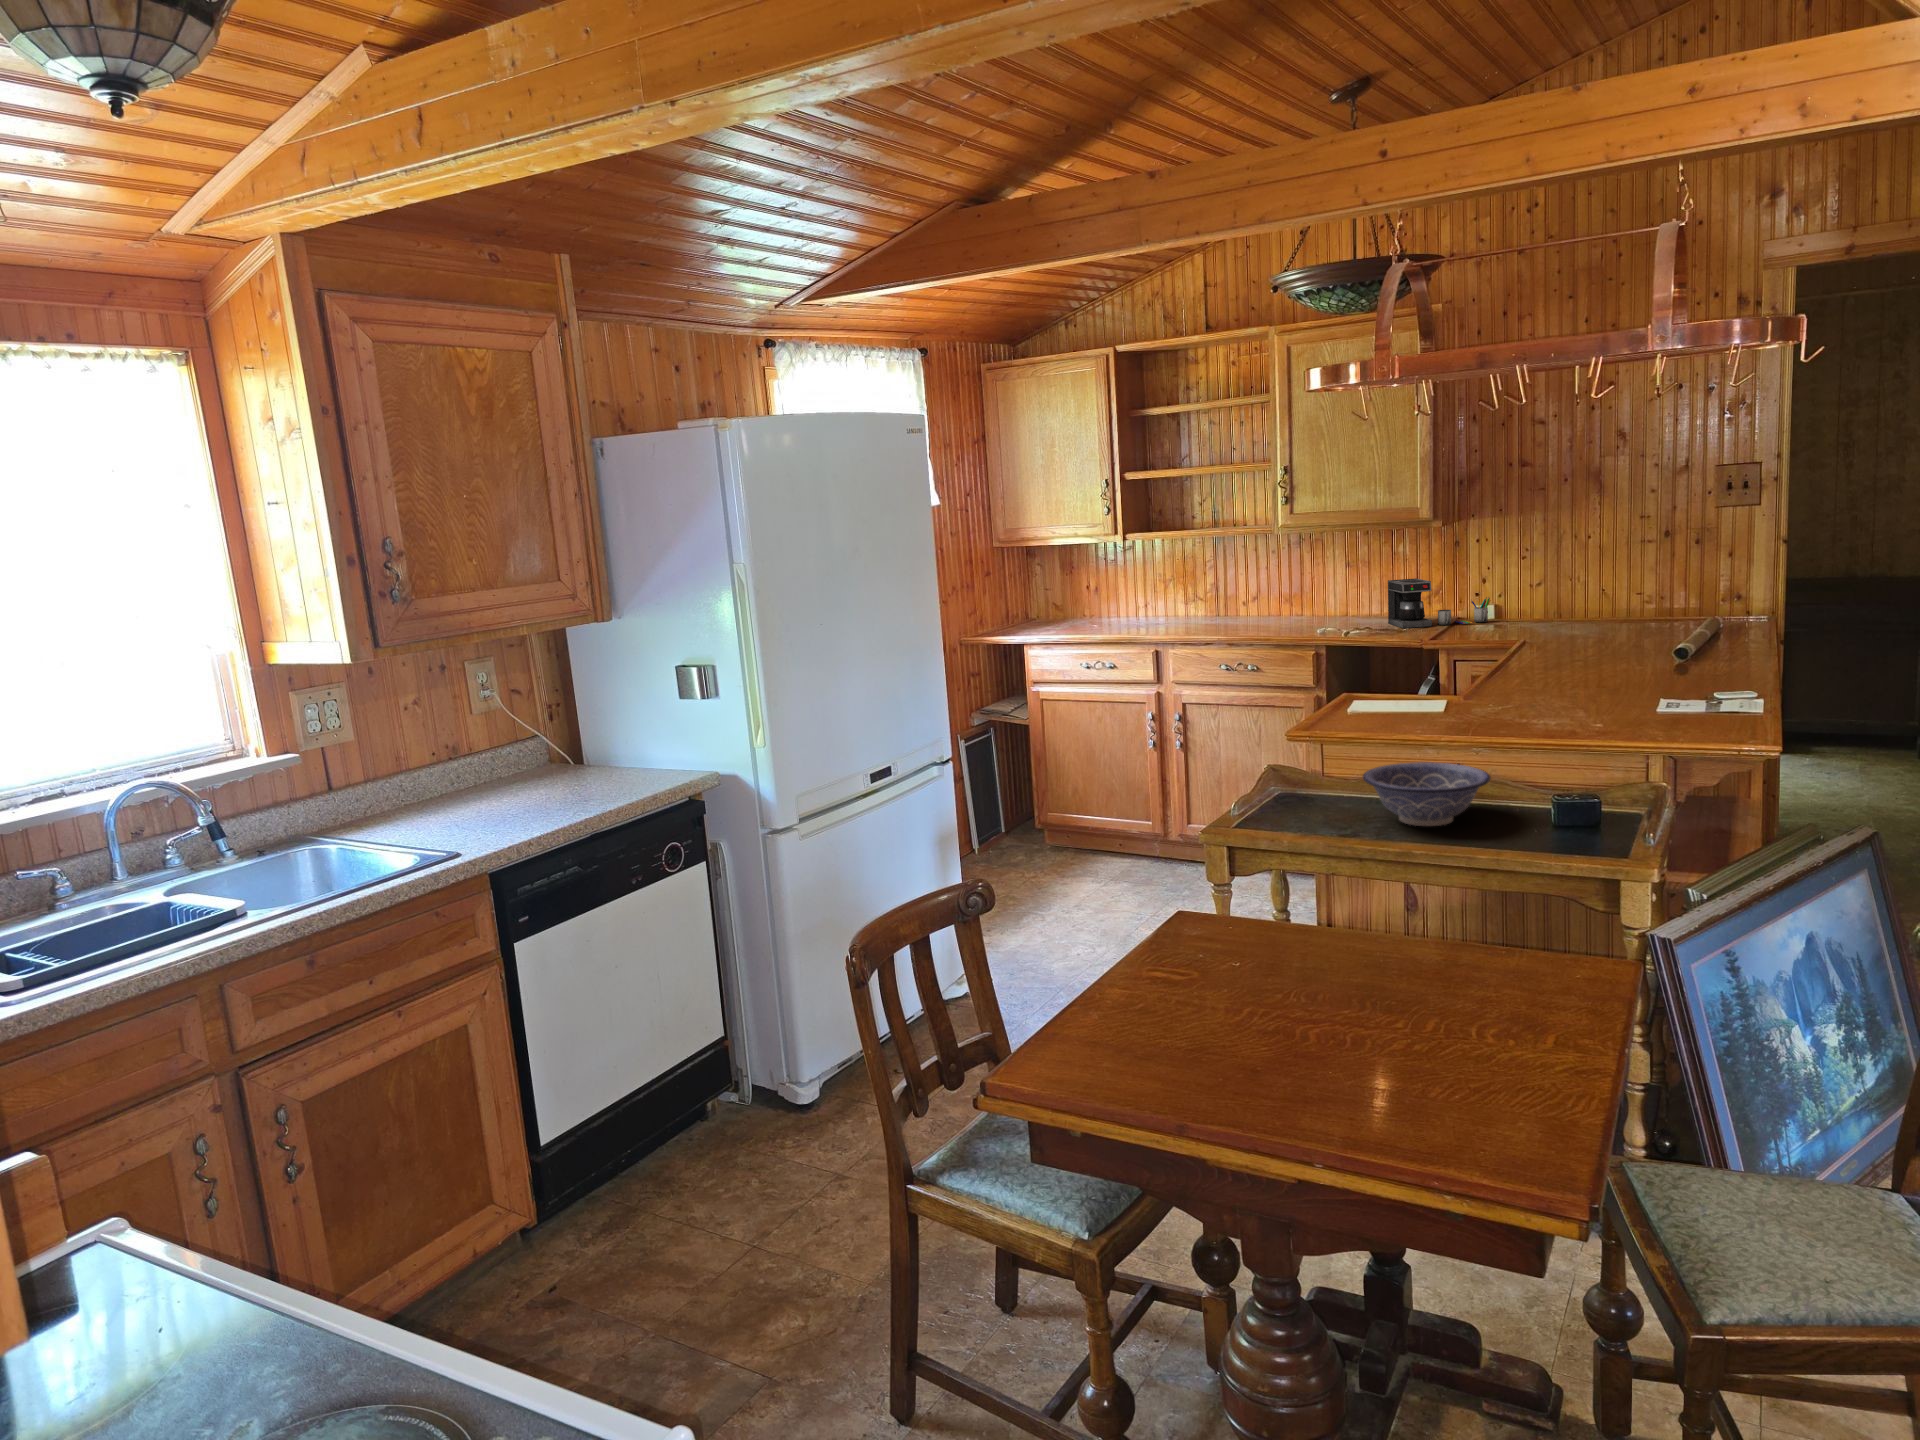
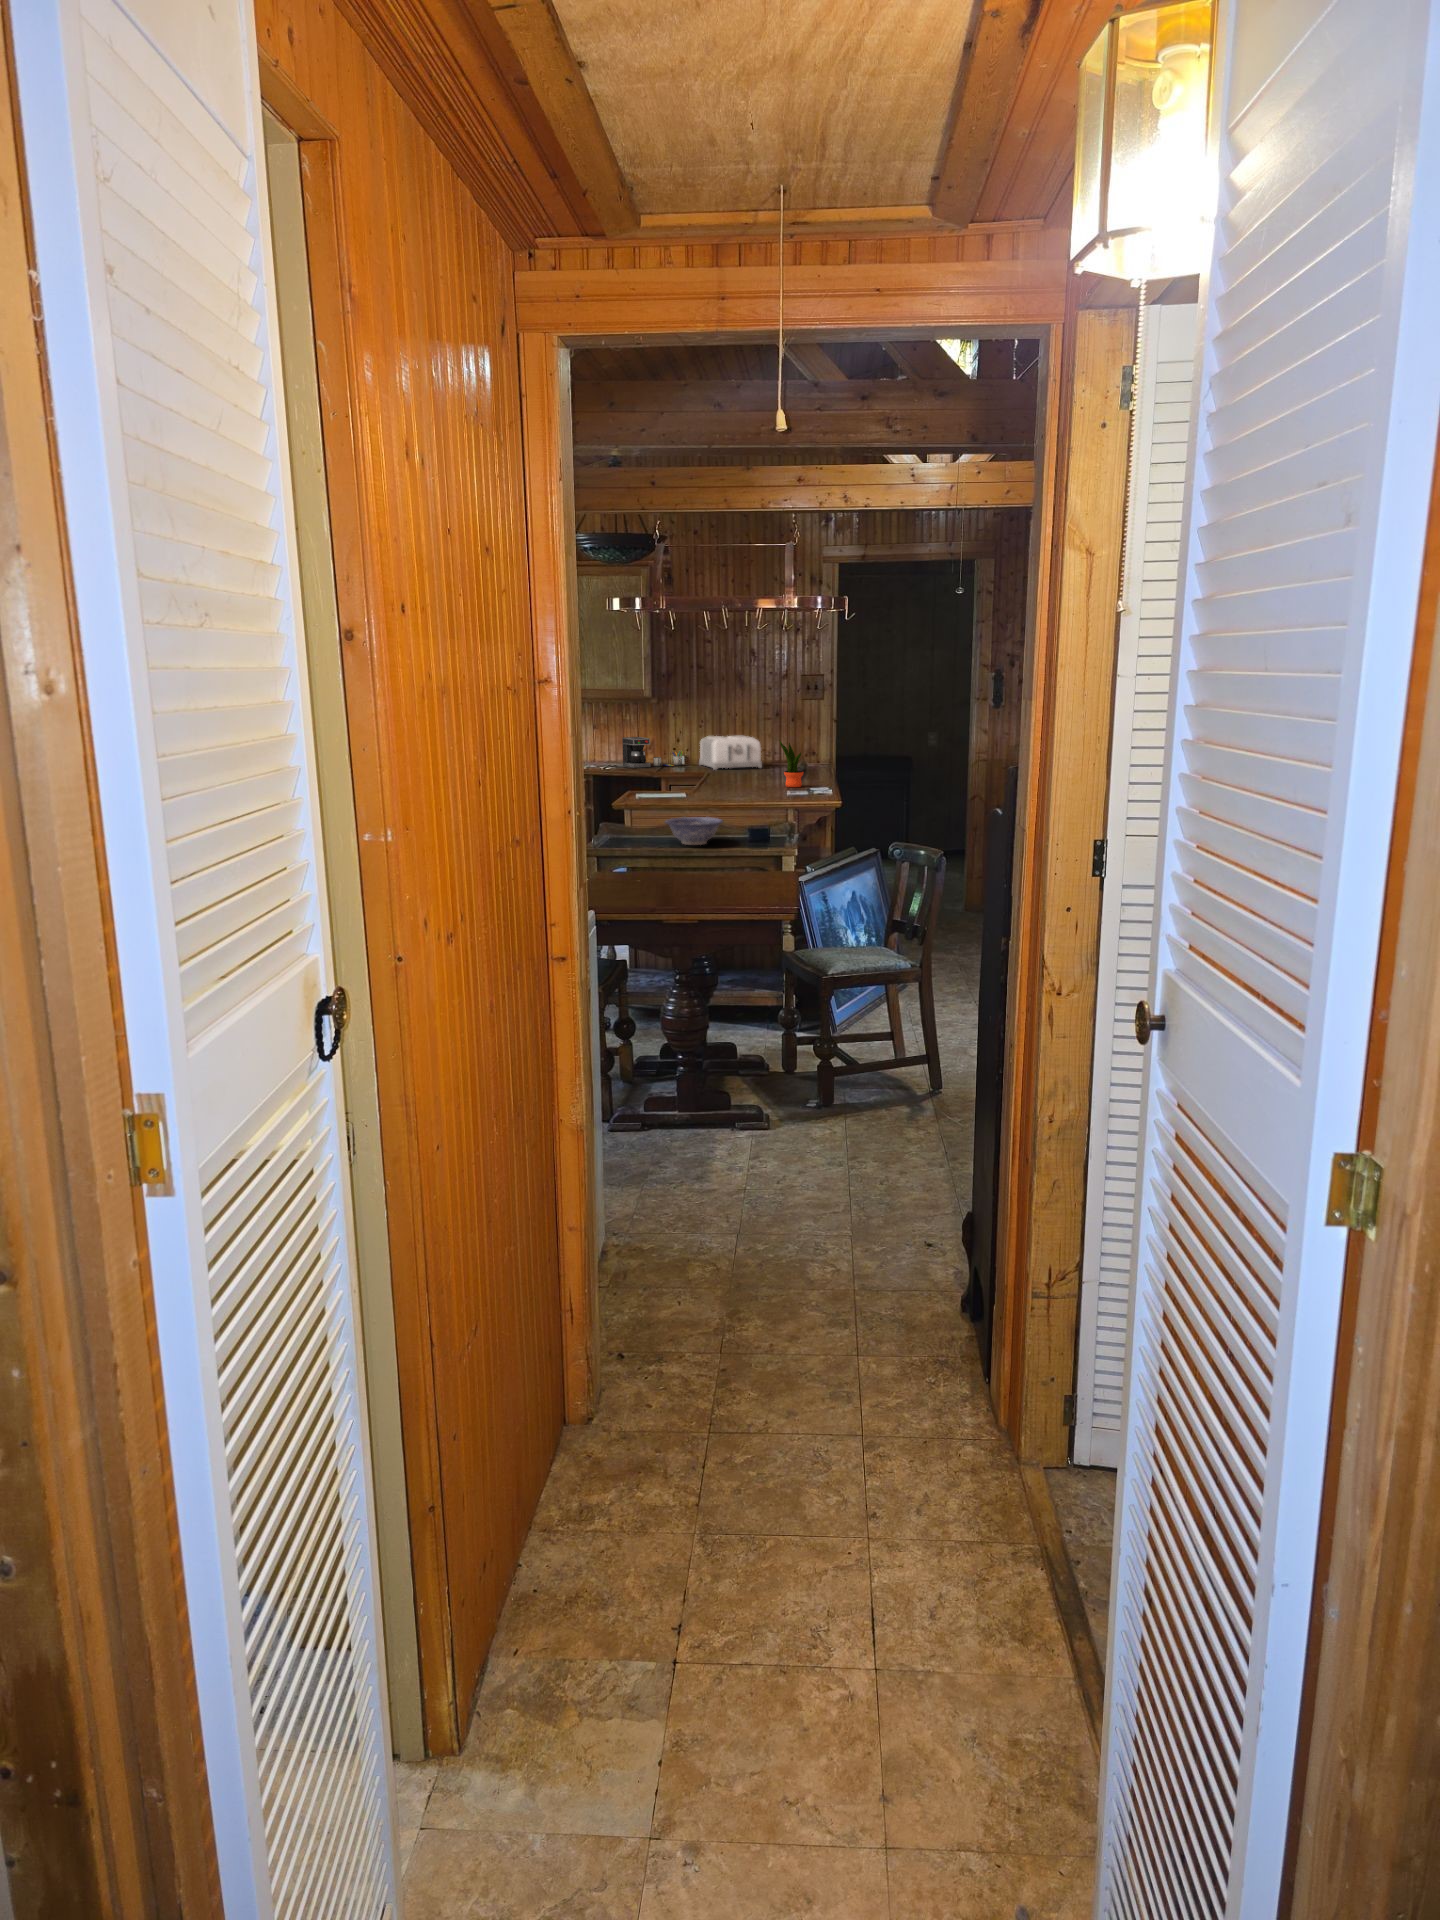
toaster: none [1518,571,1632,631] -> present [699,736,762,770]
potted plant: none [1653,587,1705,674] -> present [779,740,804,787]

